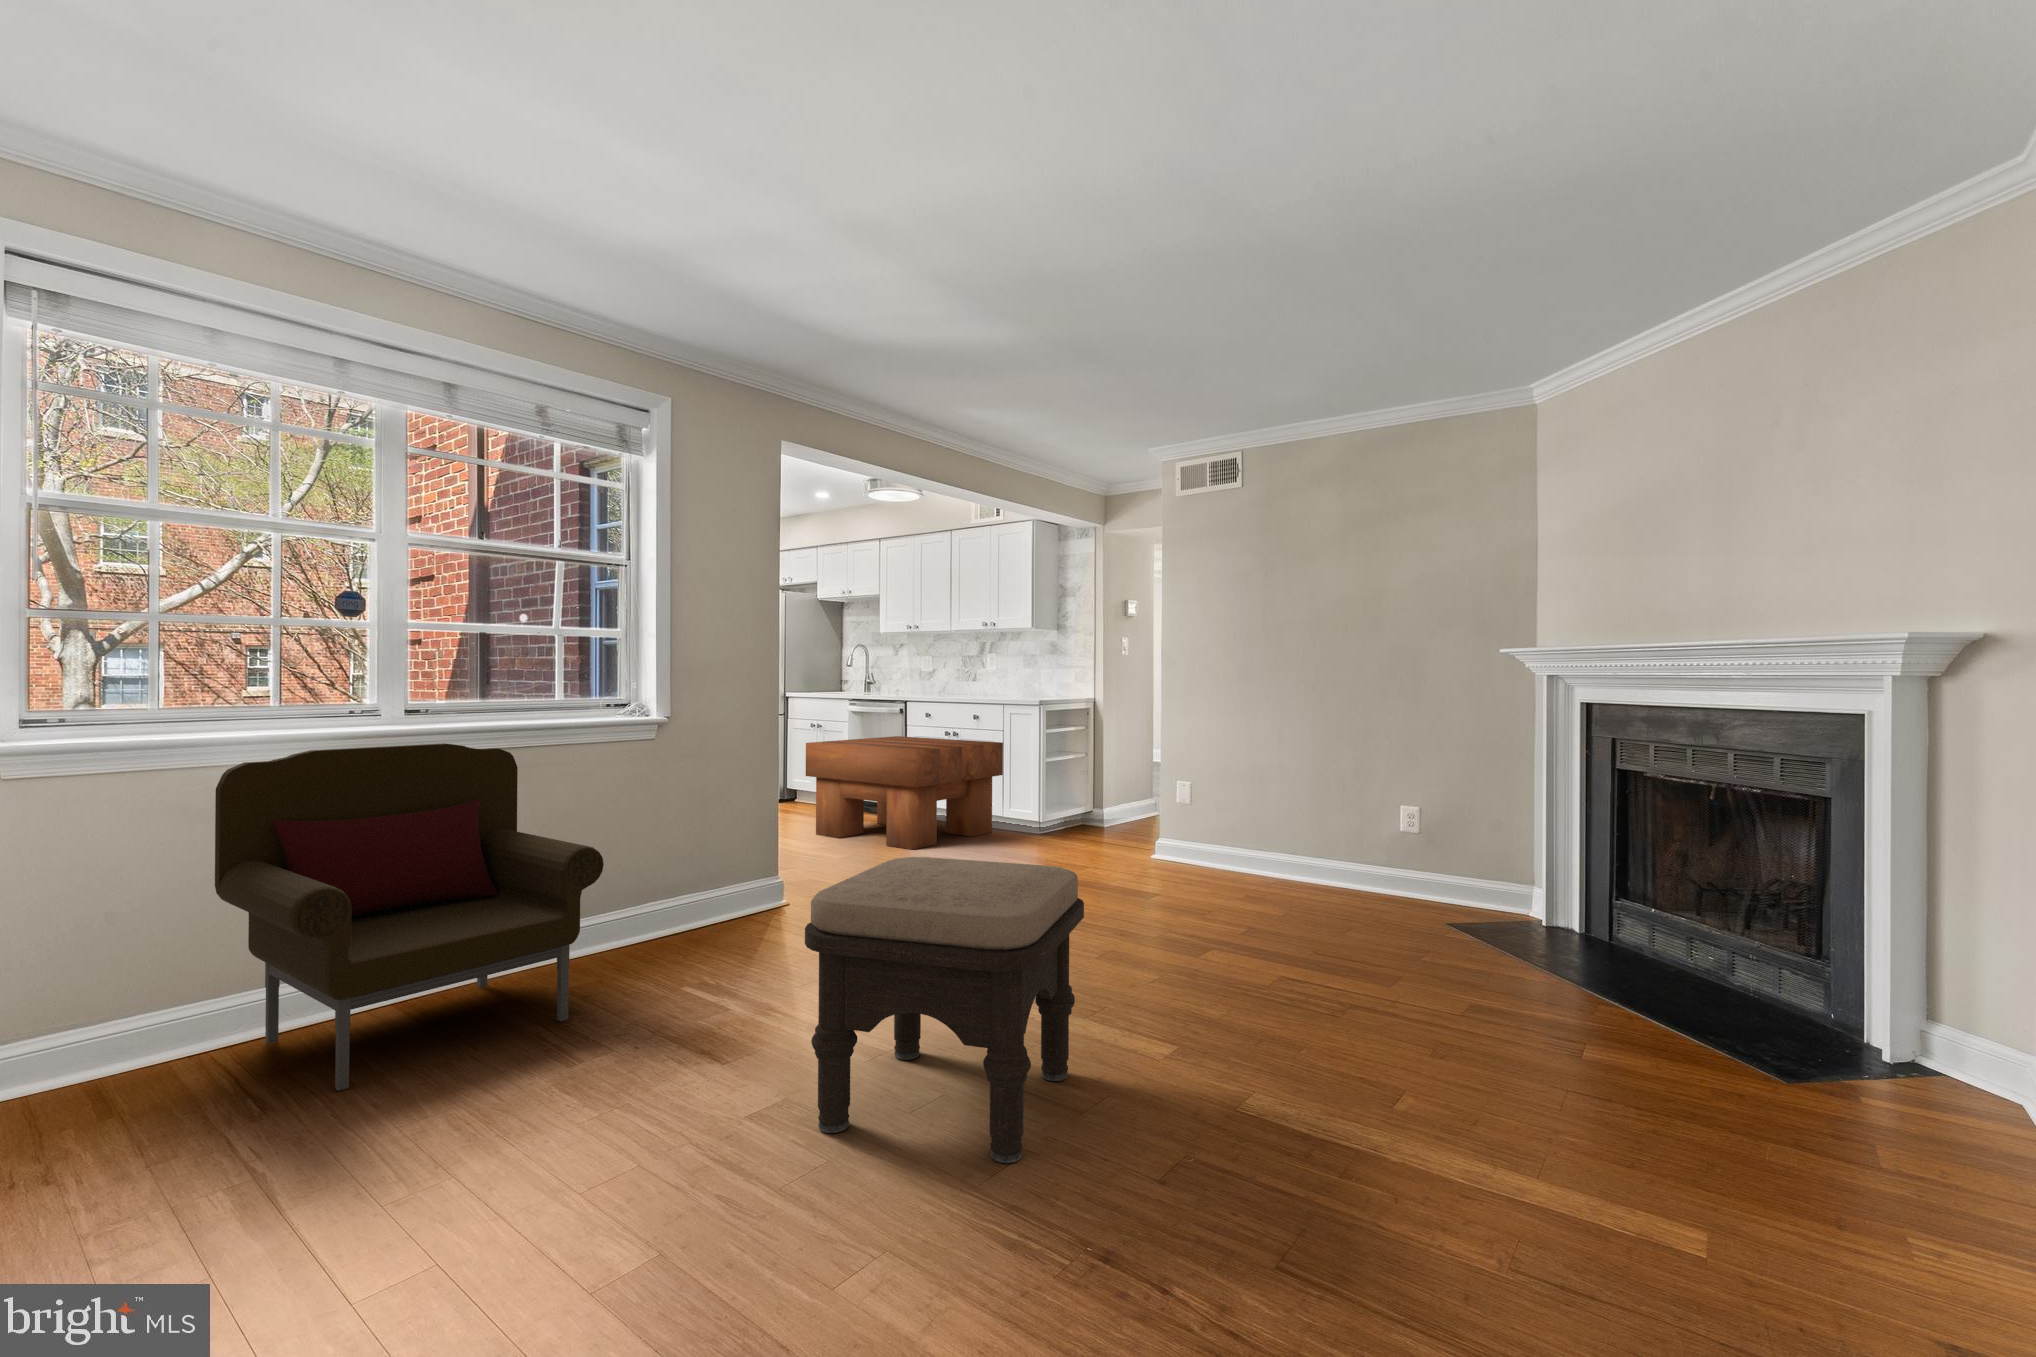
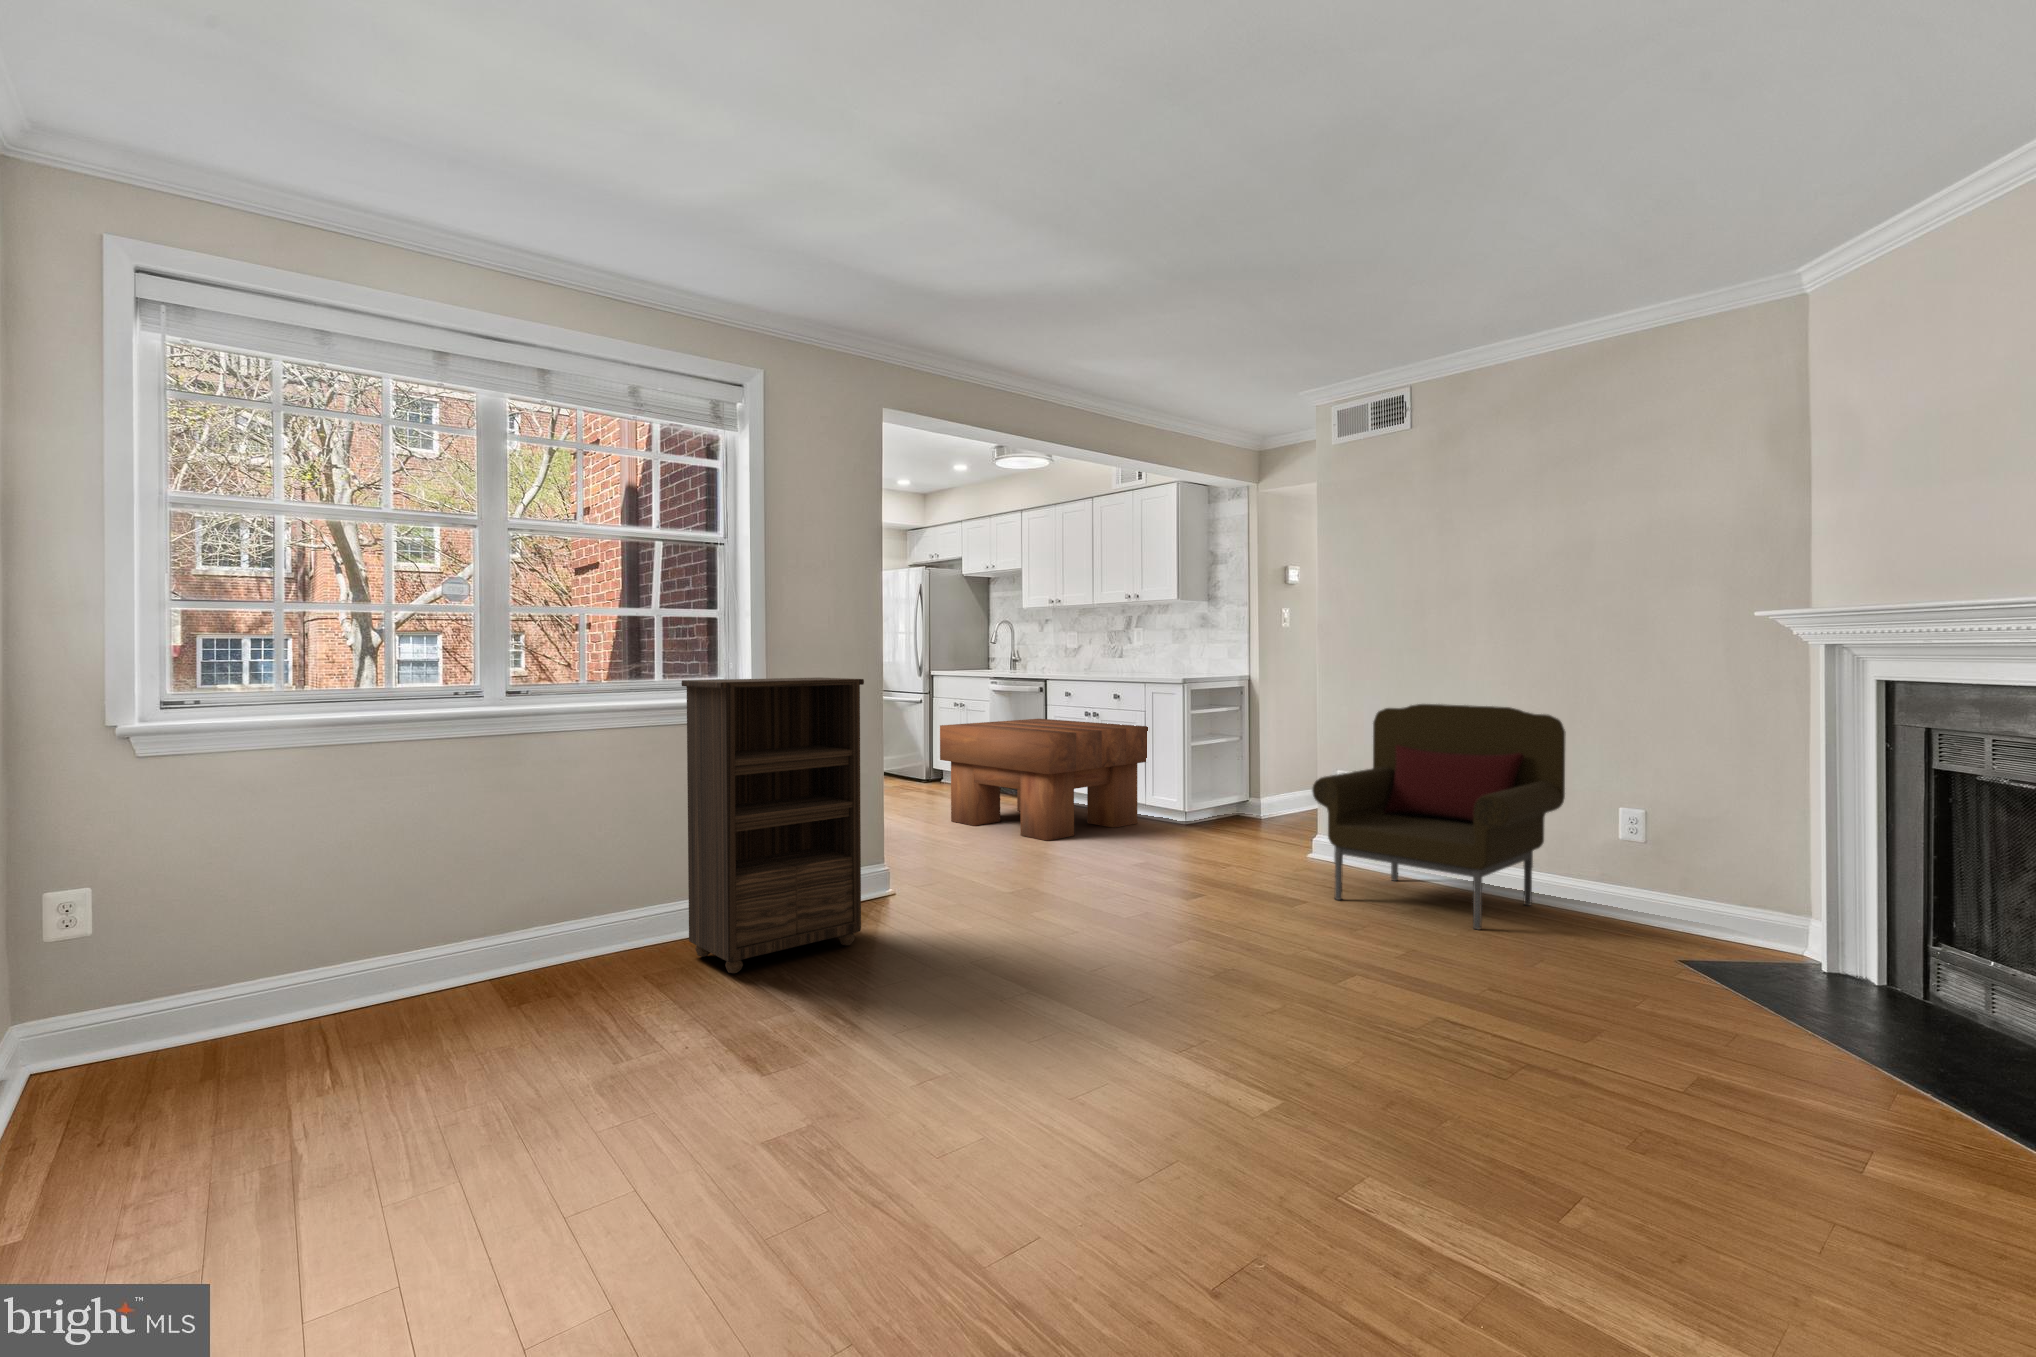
bookshelf: none [591,696,768,977] -> present [681,678,864,973]
armchair: present [215,743,604,1091] -> present [1312,704,1566,929]
ottoman: present [805,857,1084,1163] -> none [840,861,1176,1241]

